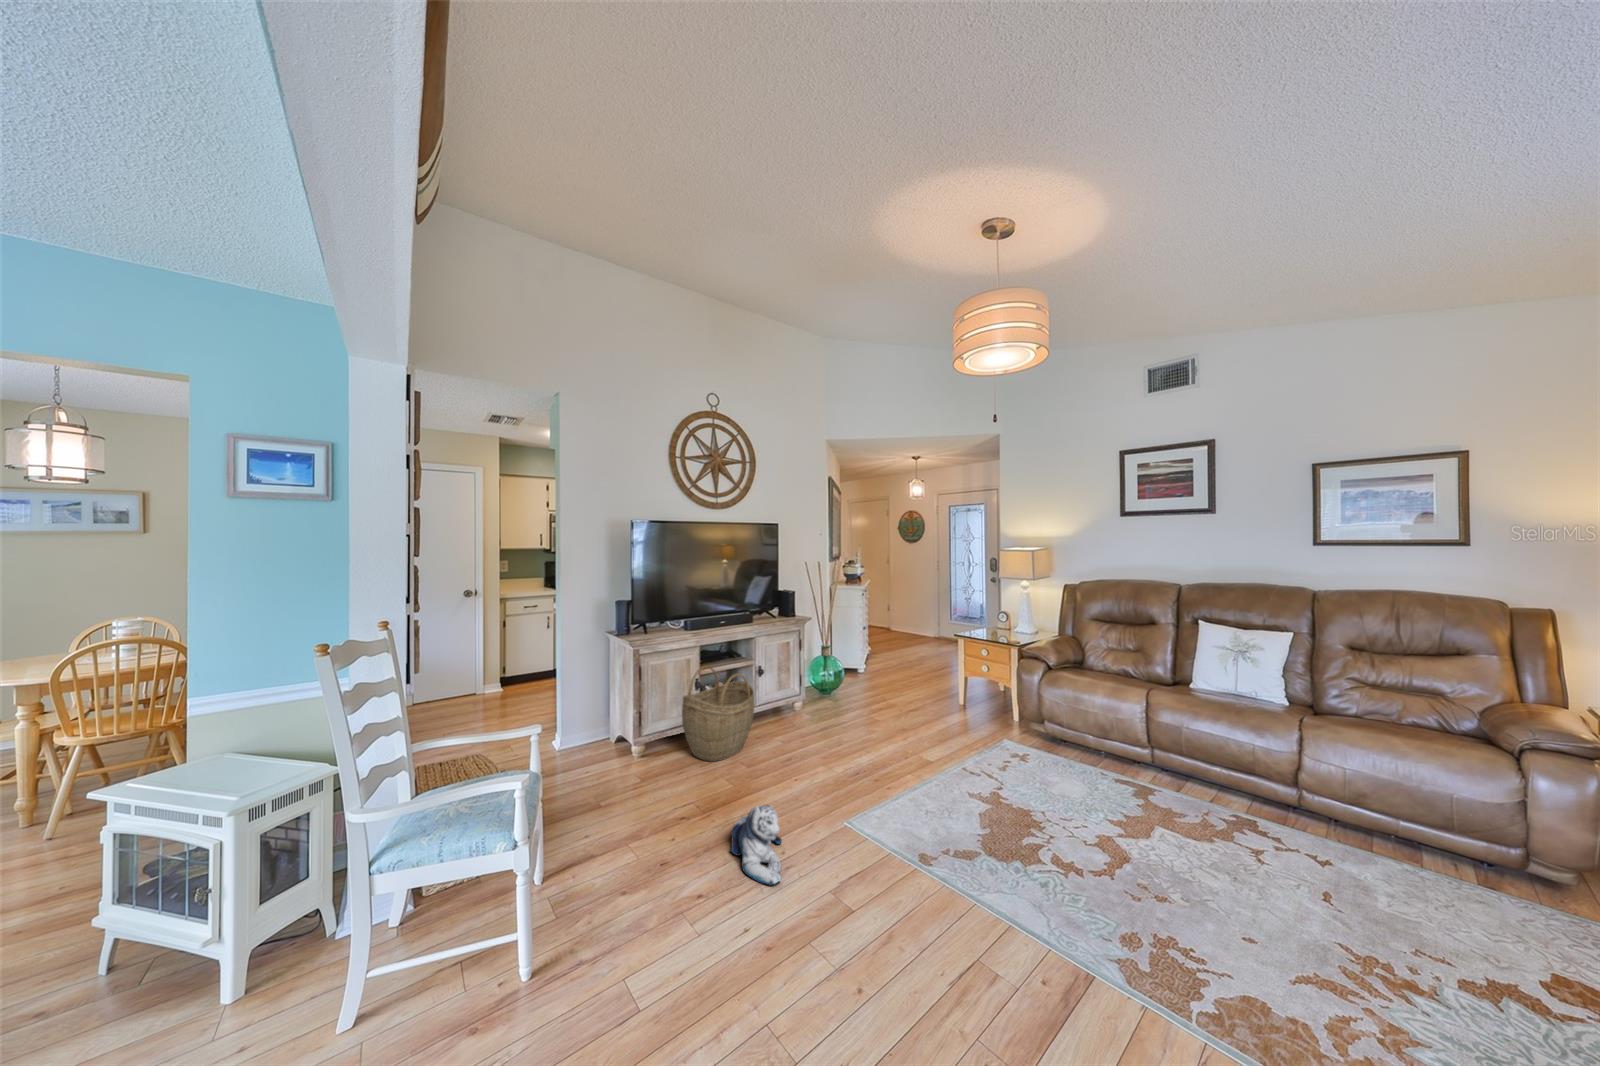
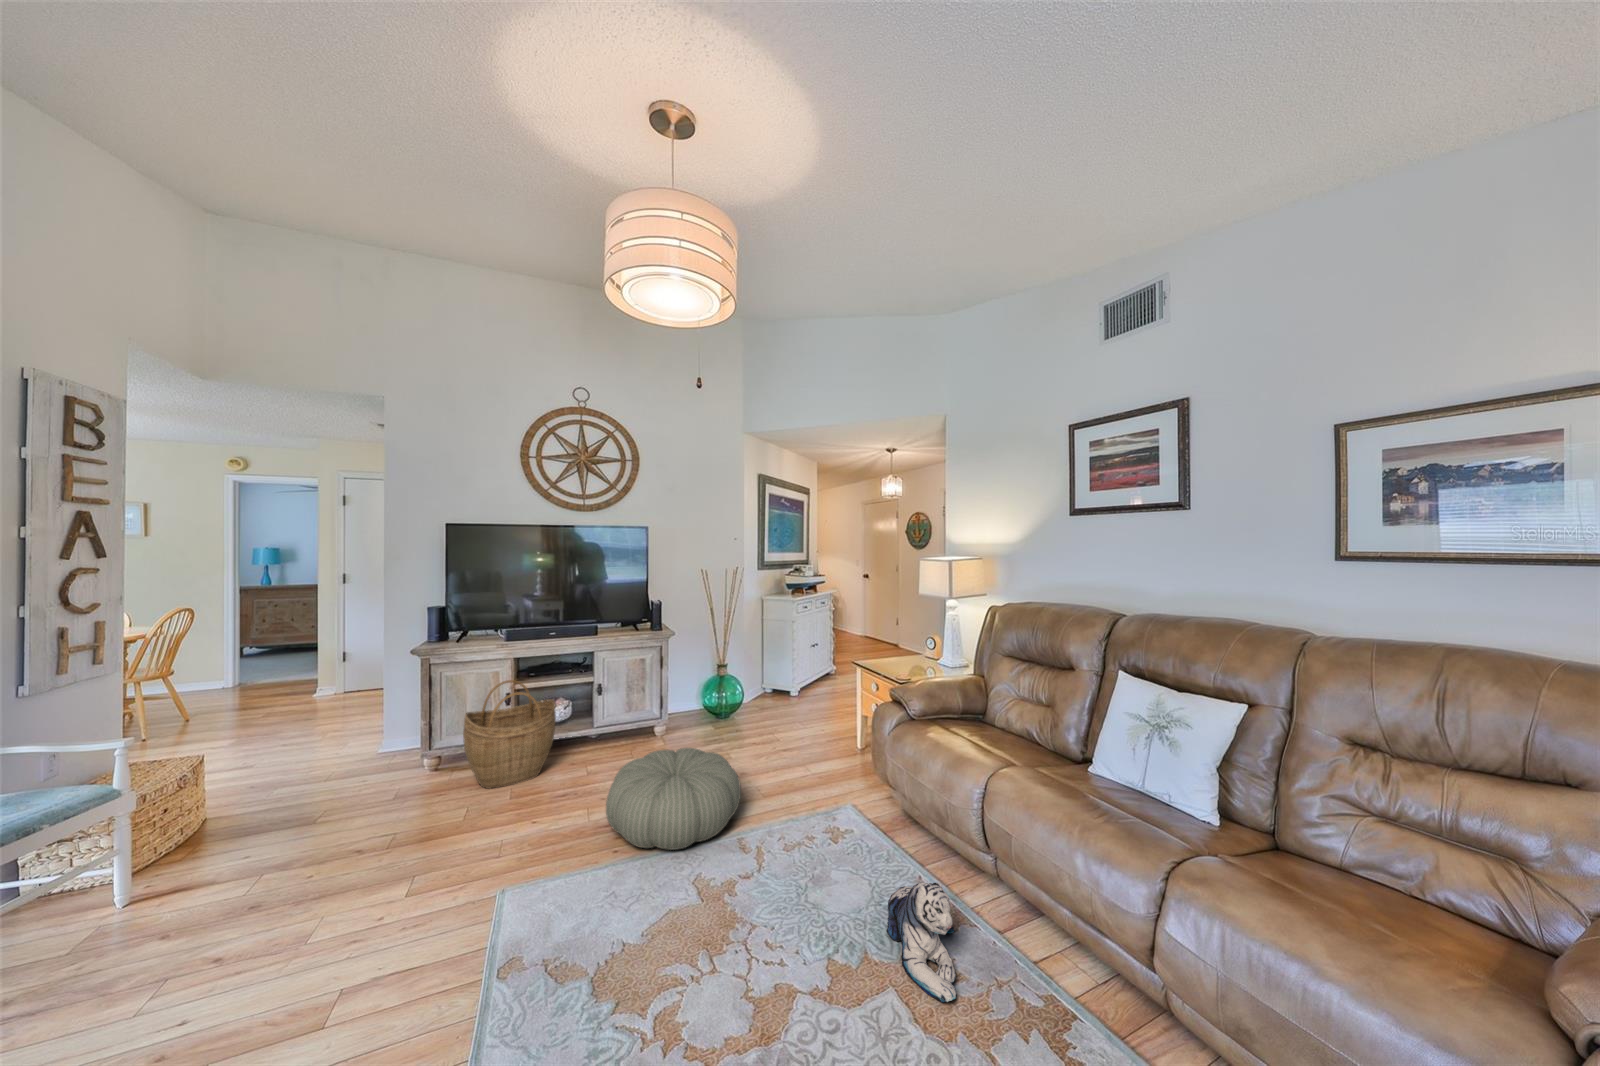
pouf: none [854,707,960,779] -> present [606,748,741,850]
plush toy: present [730,805,782,885] -> present [887,882,957,1002]

